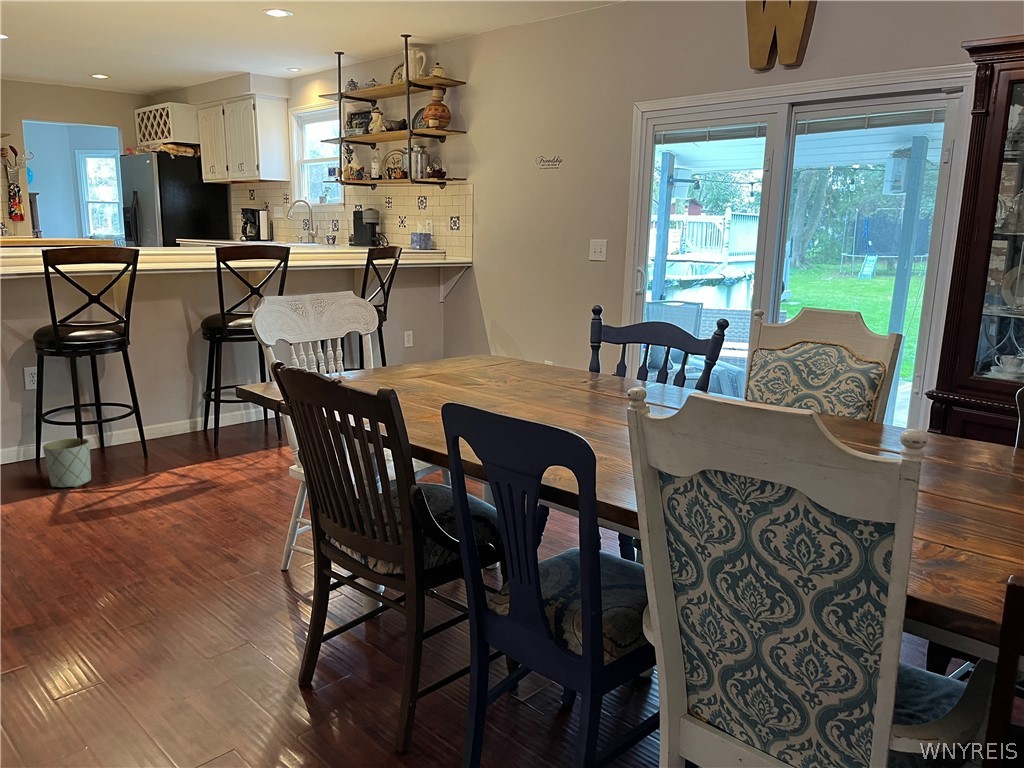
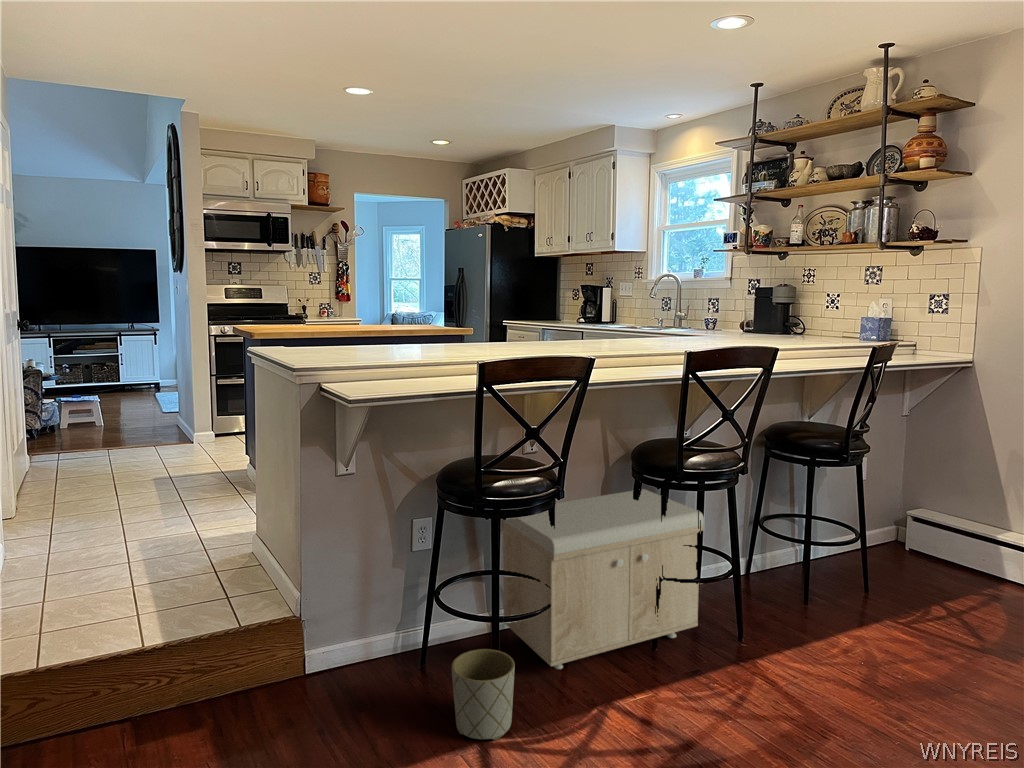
storage bench: none [102,348,250,460] -> present [503,489,704,669]

